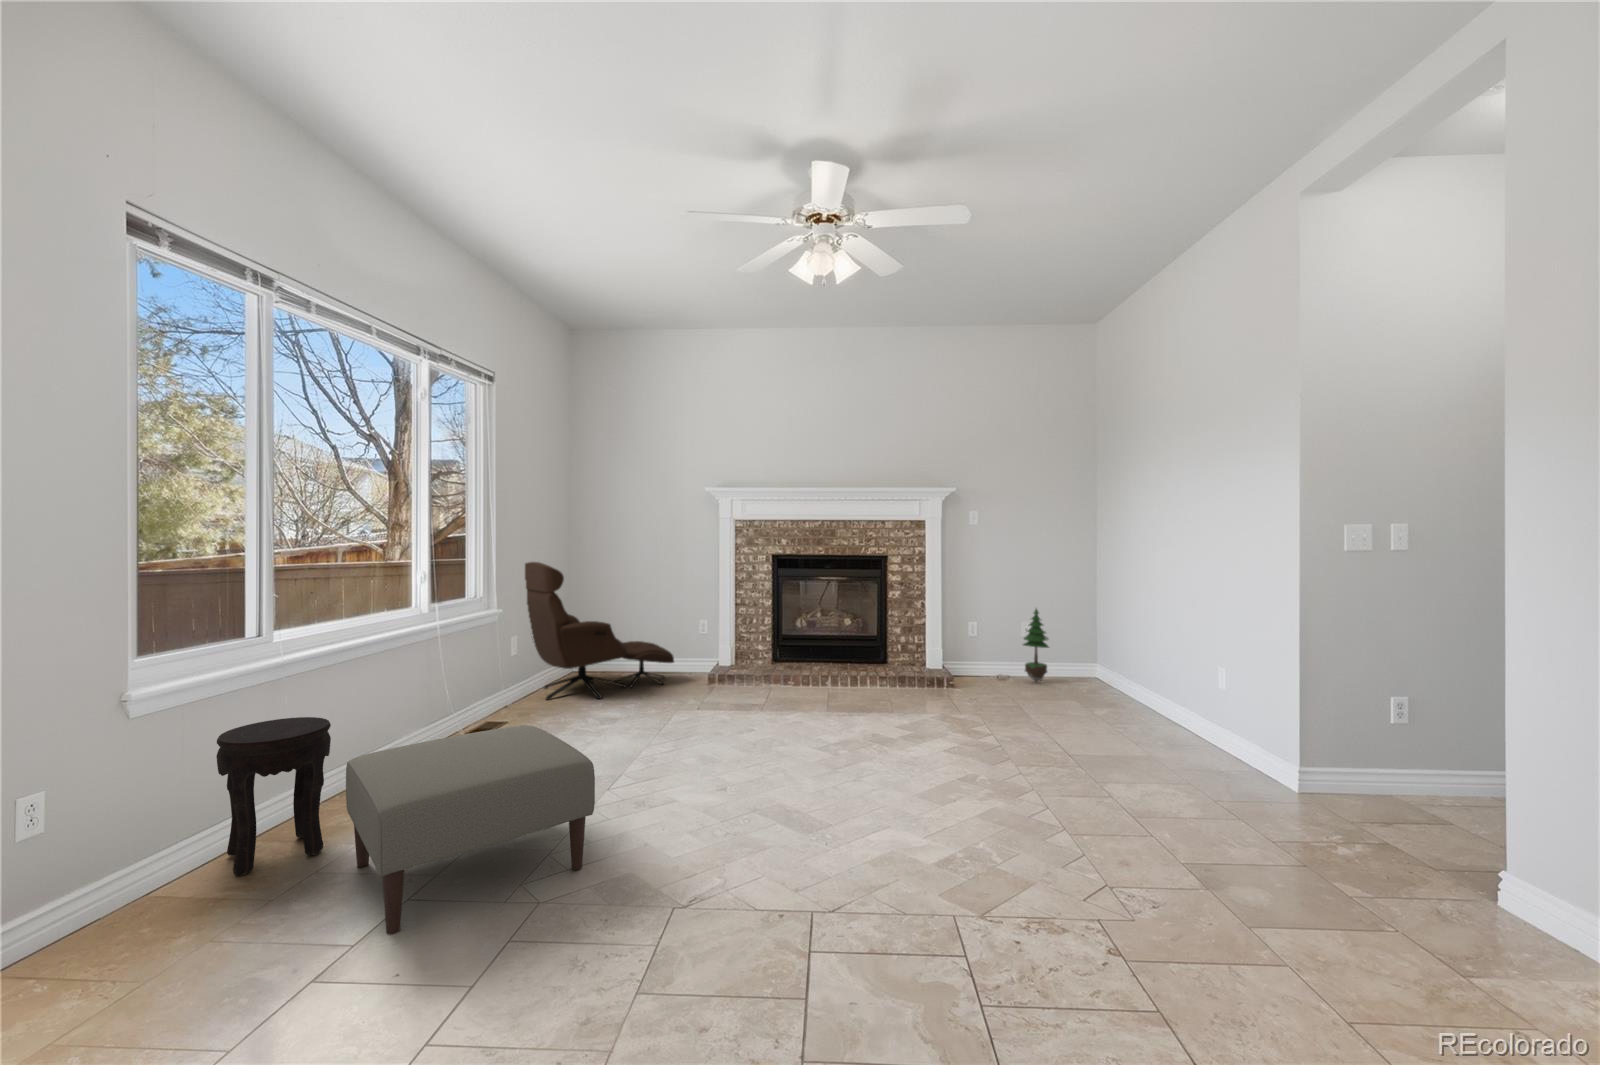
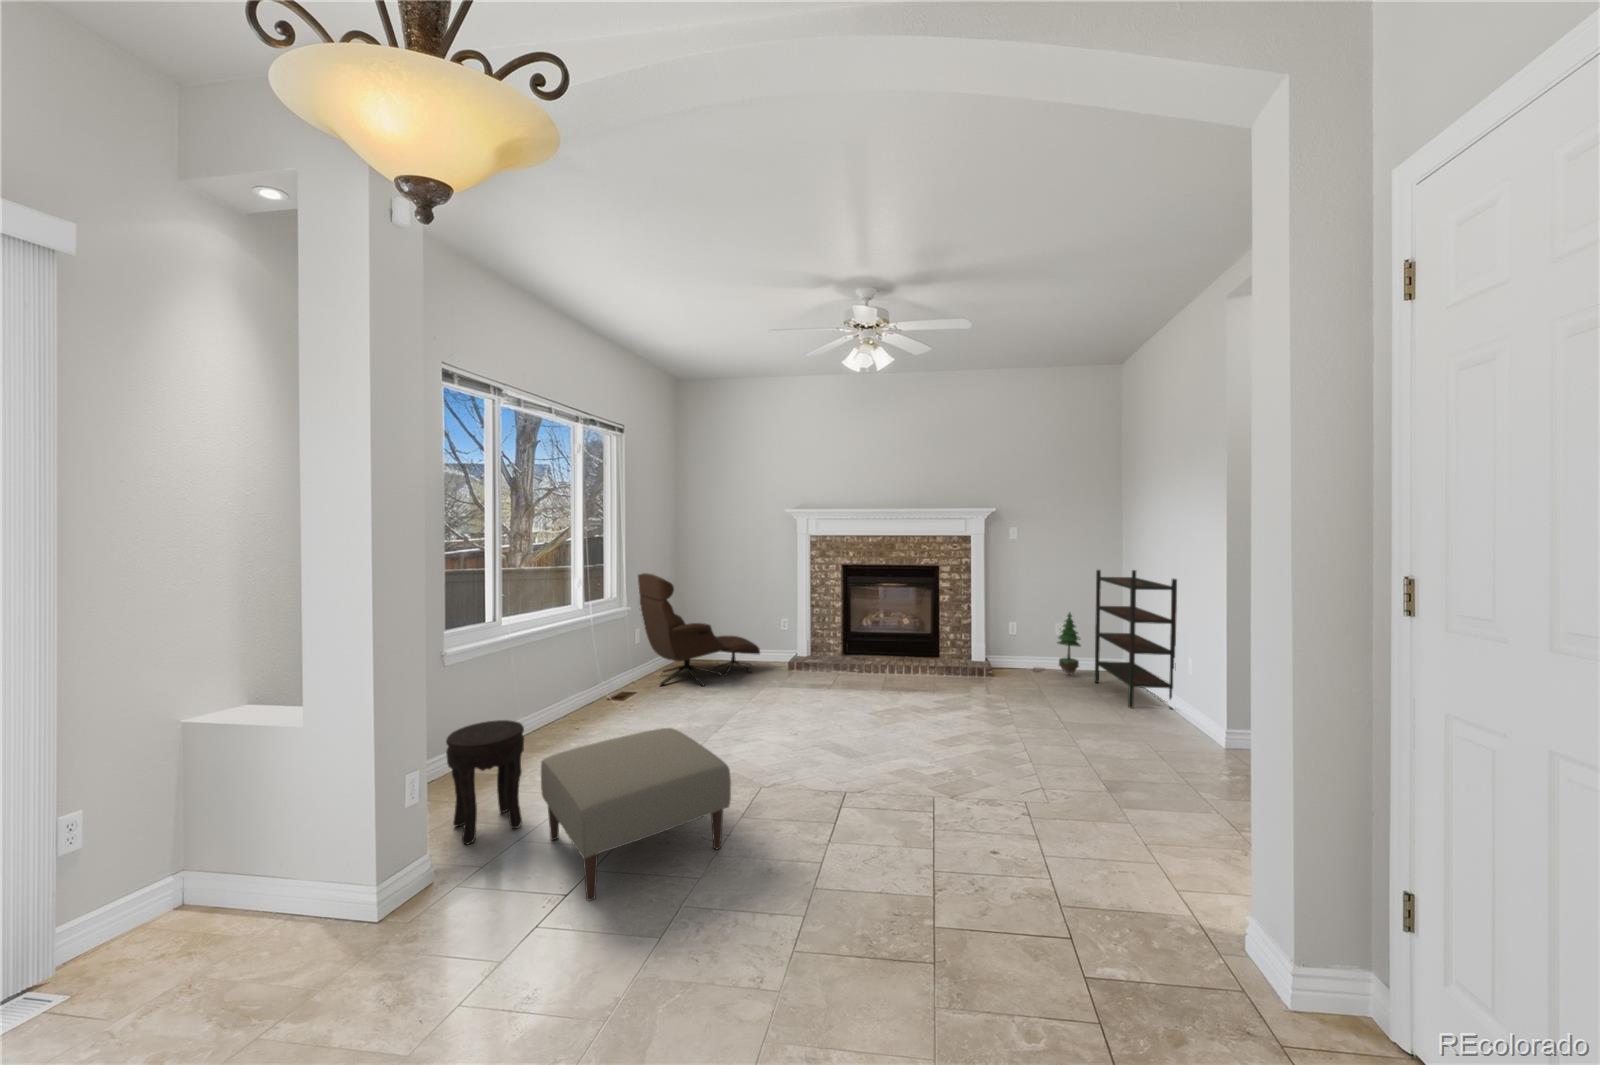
bookshelf: none [1065,557,1152,714] -> present [1095,570,1177,710]

